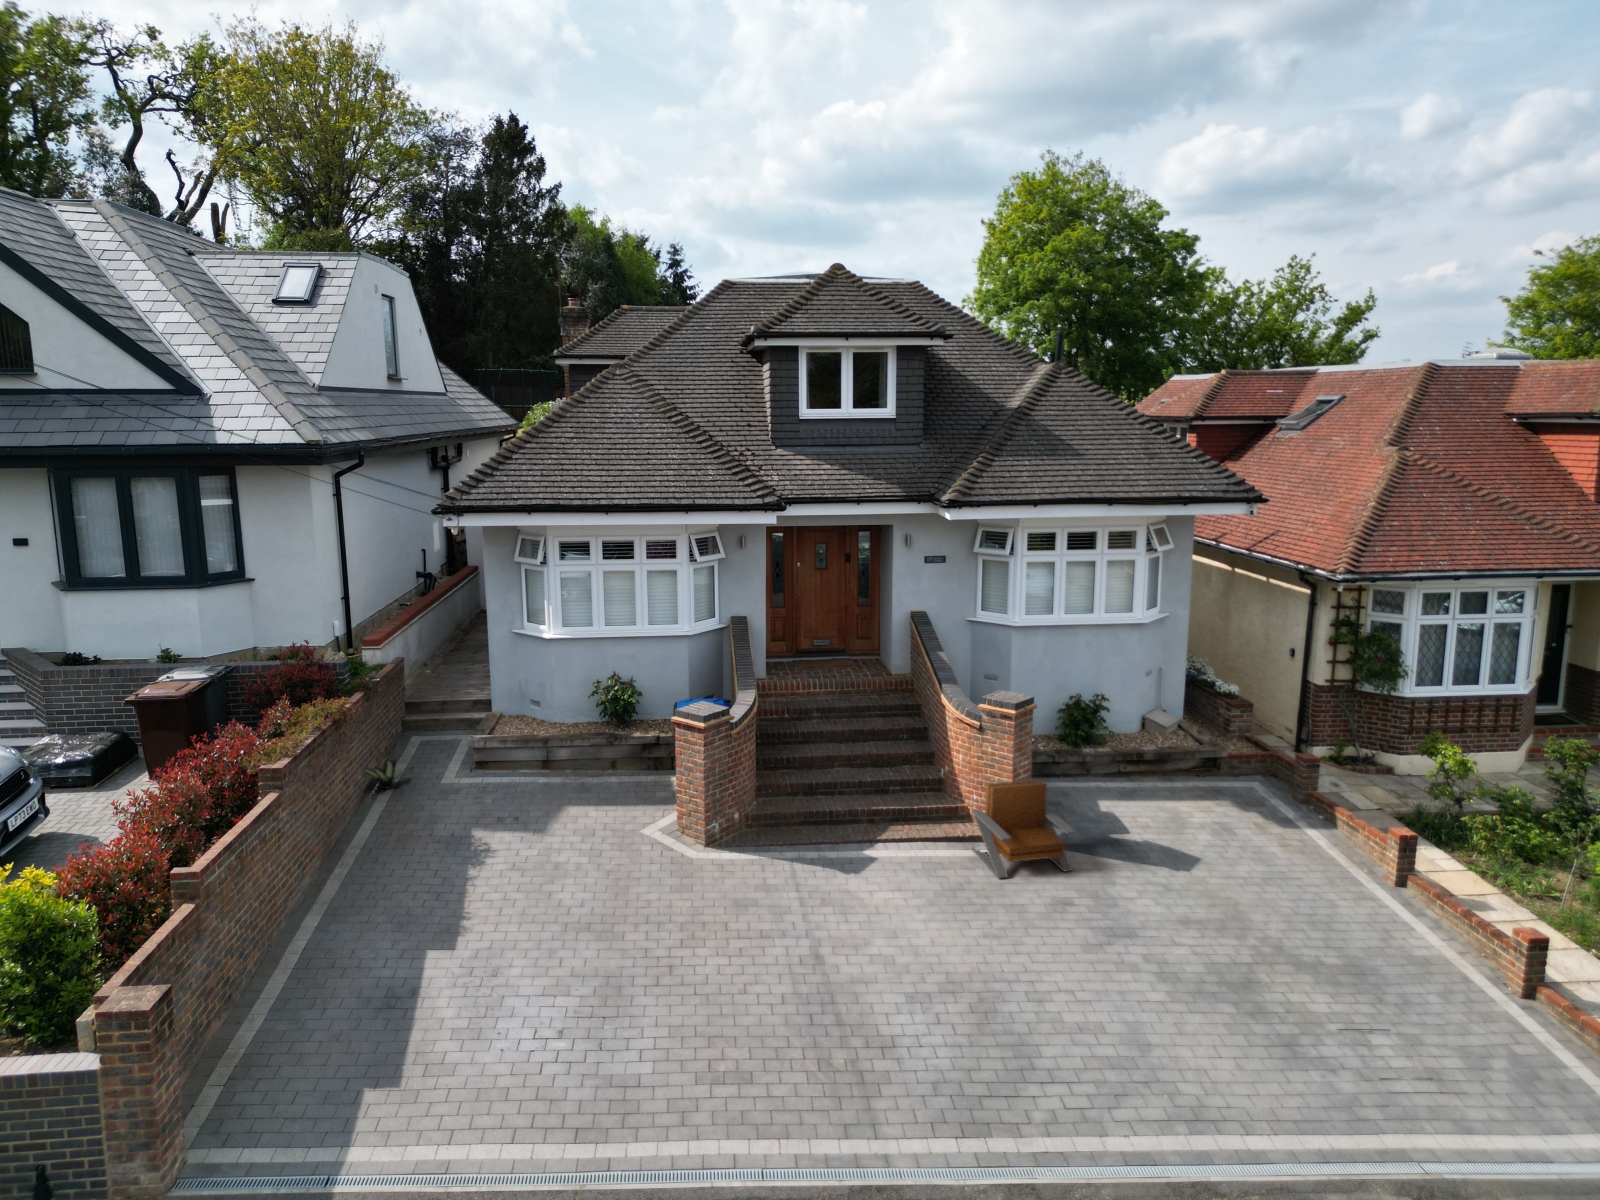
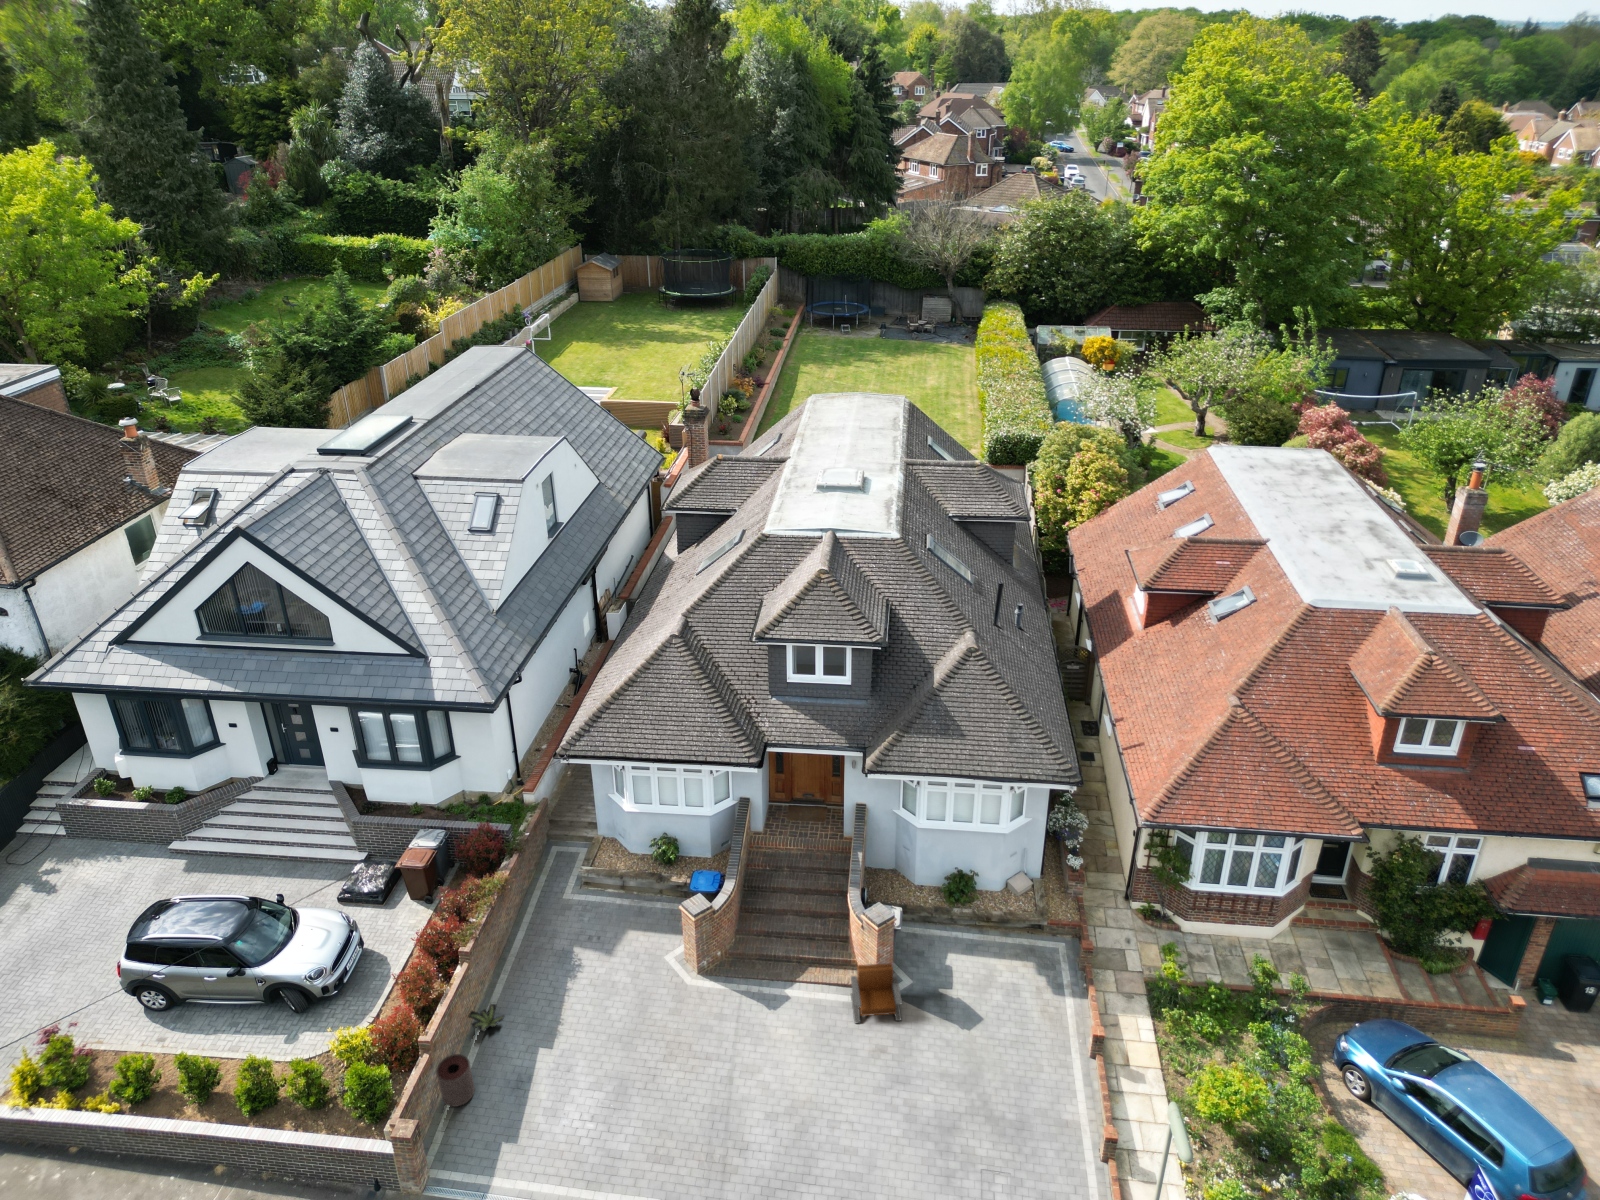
potted plant: present [364,760,413,790] -> present [468,1004,504,1031]
trash can: none [191,930,277,1045] -> present [436,1054,475,1107]

